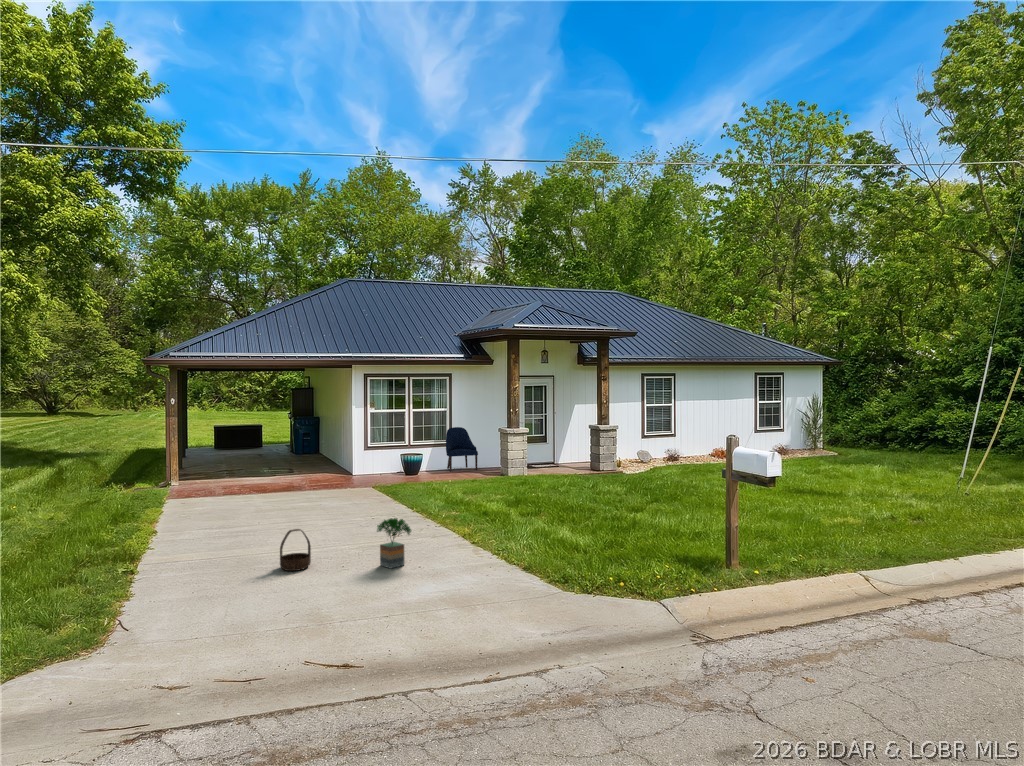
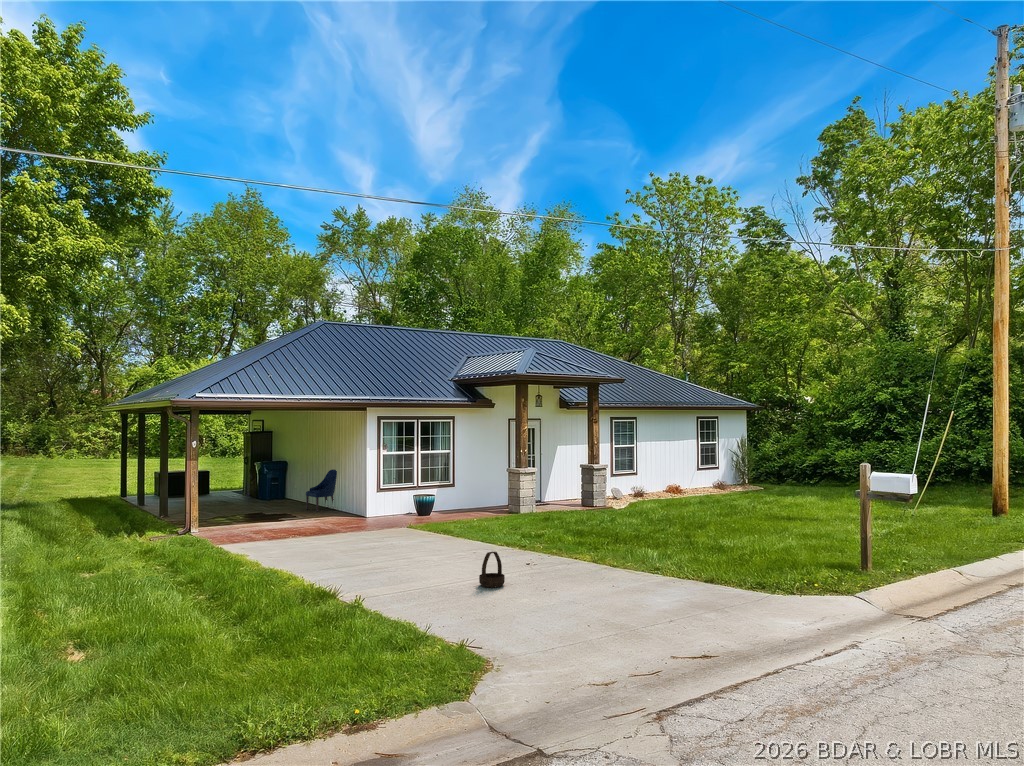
chair: present [446,427,478,471] -> present [306,470,337,512]
potted tree: present [377,518,411,568] -> none [554,539,585,581]

